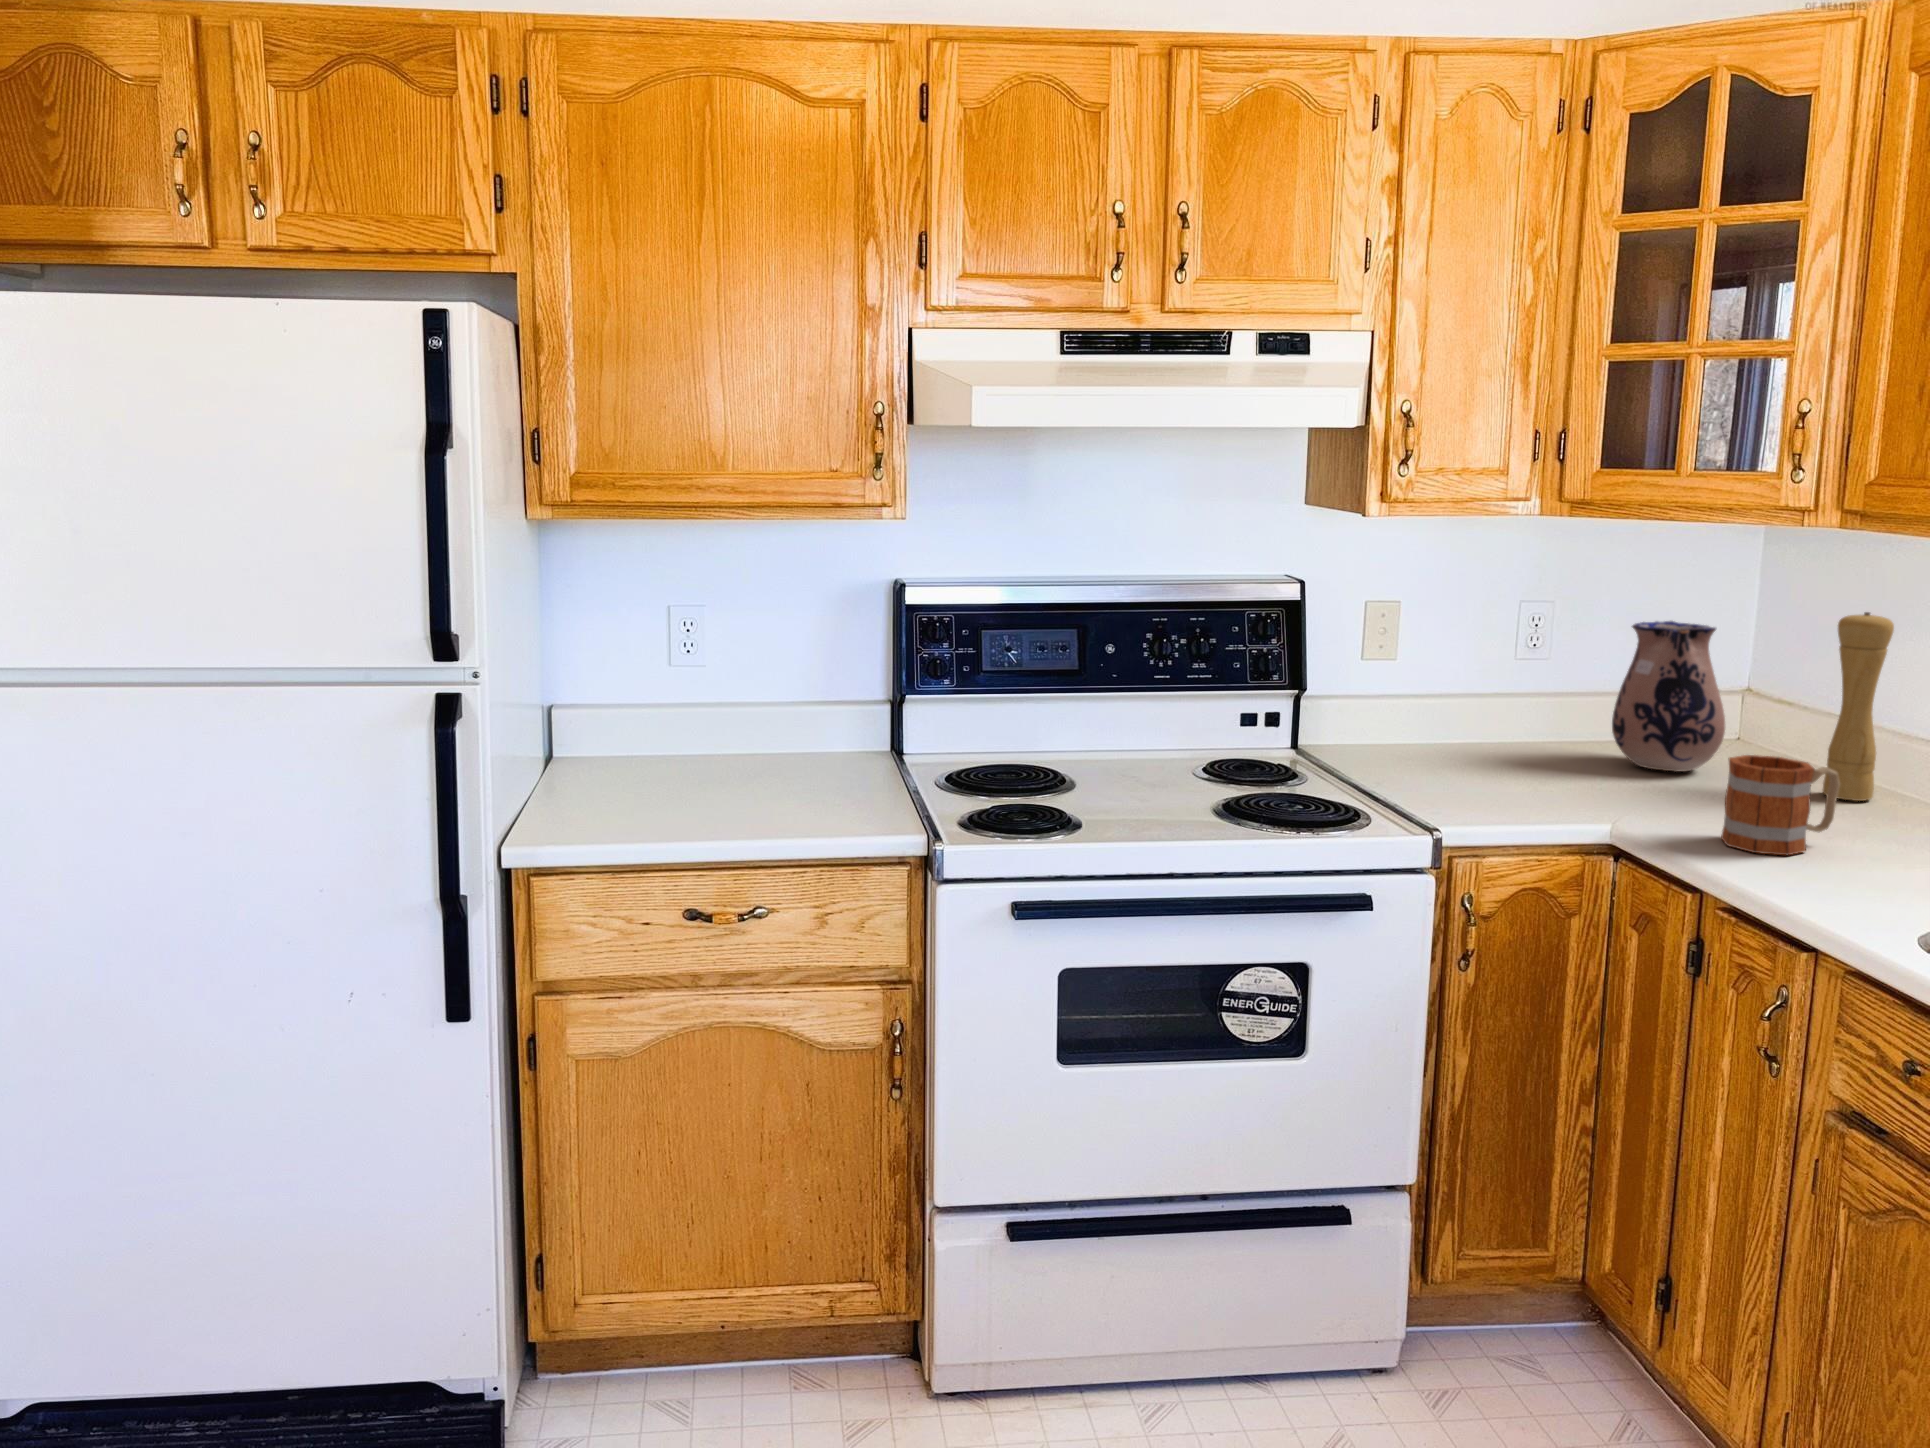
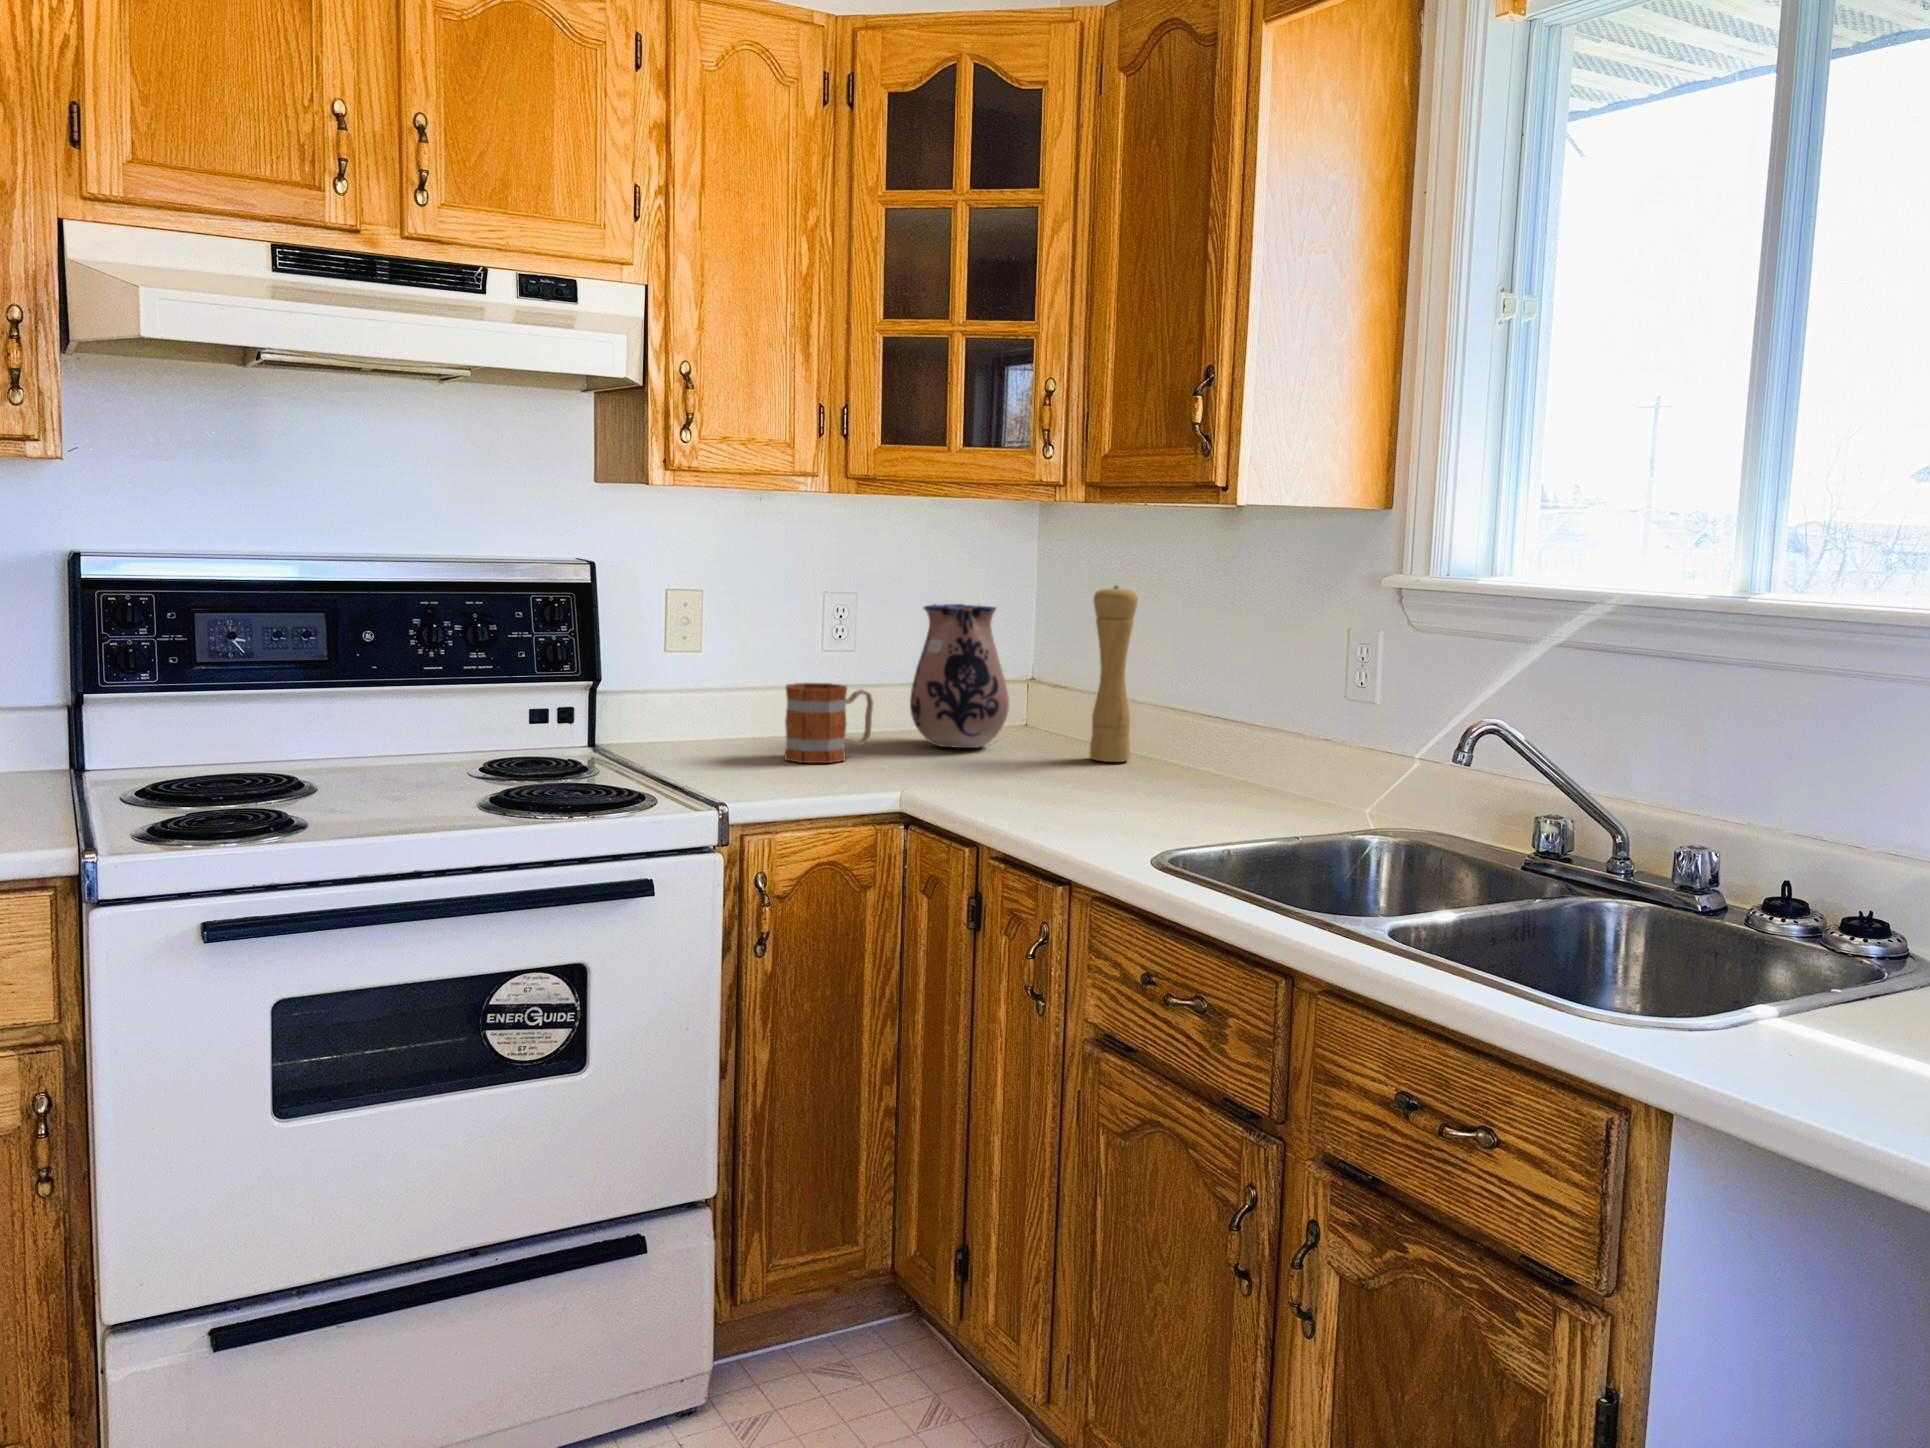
mug: present [1721,755,1840,855] -> present [785,683,873,763]

